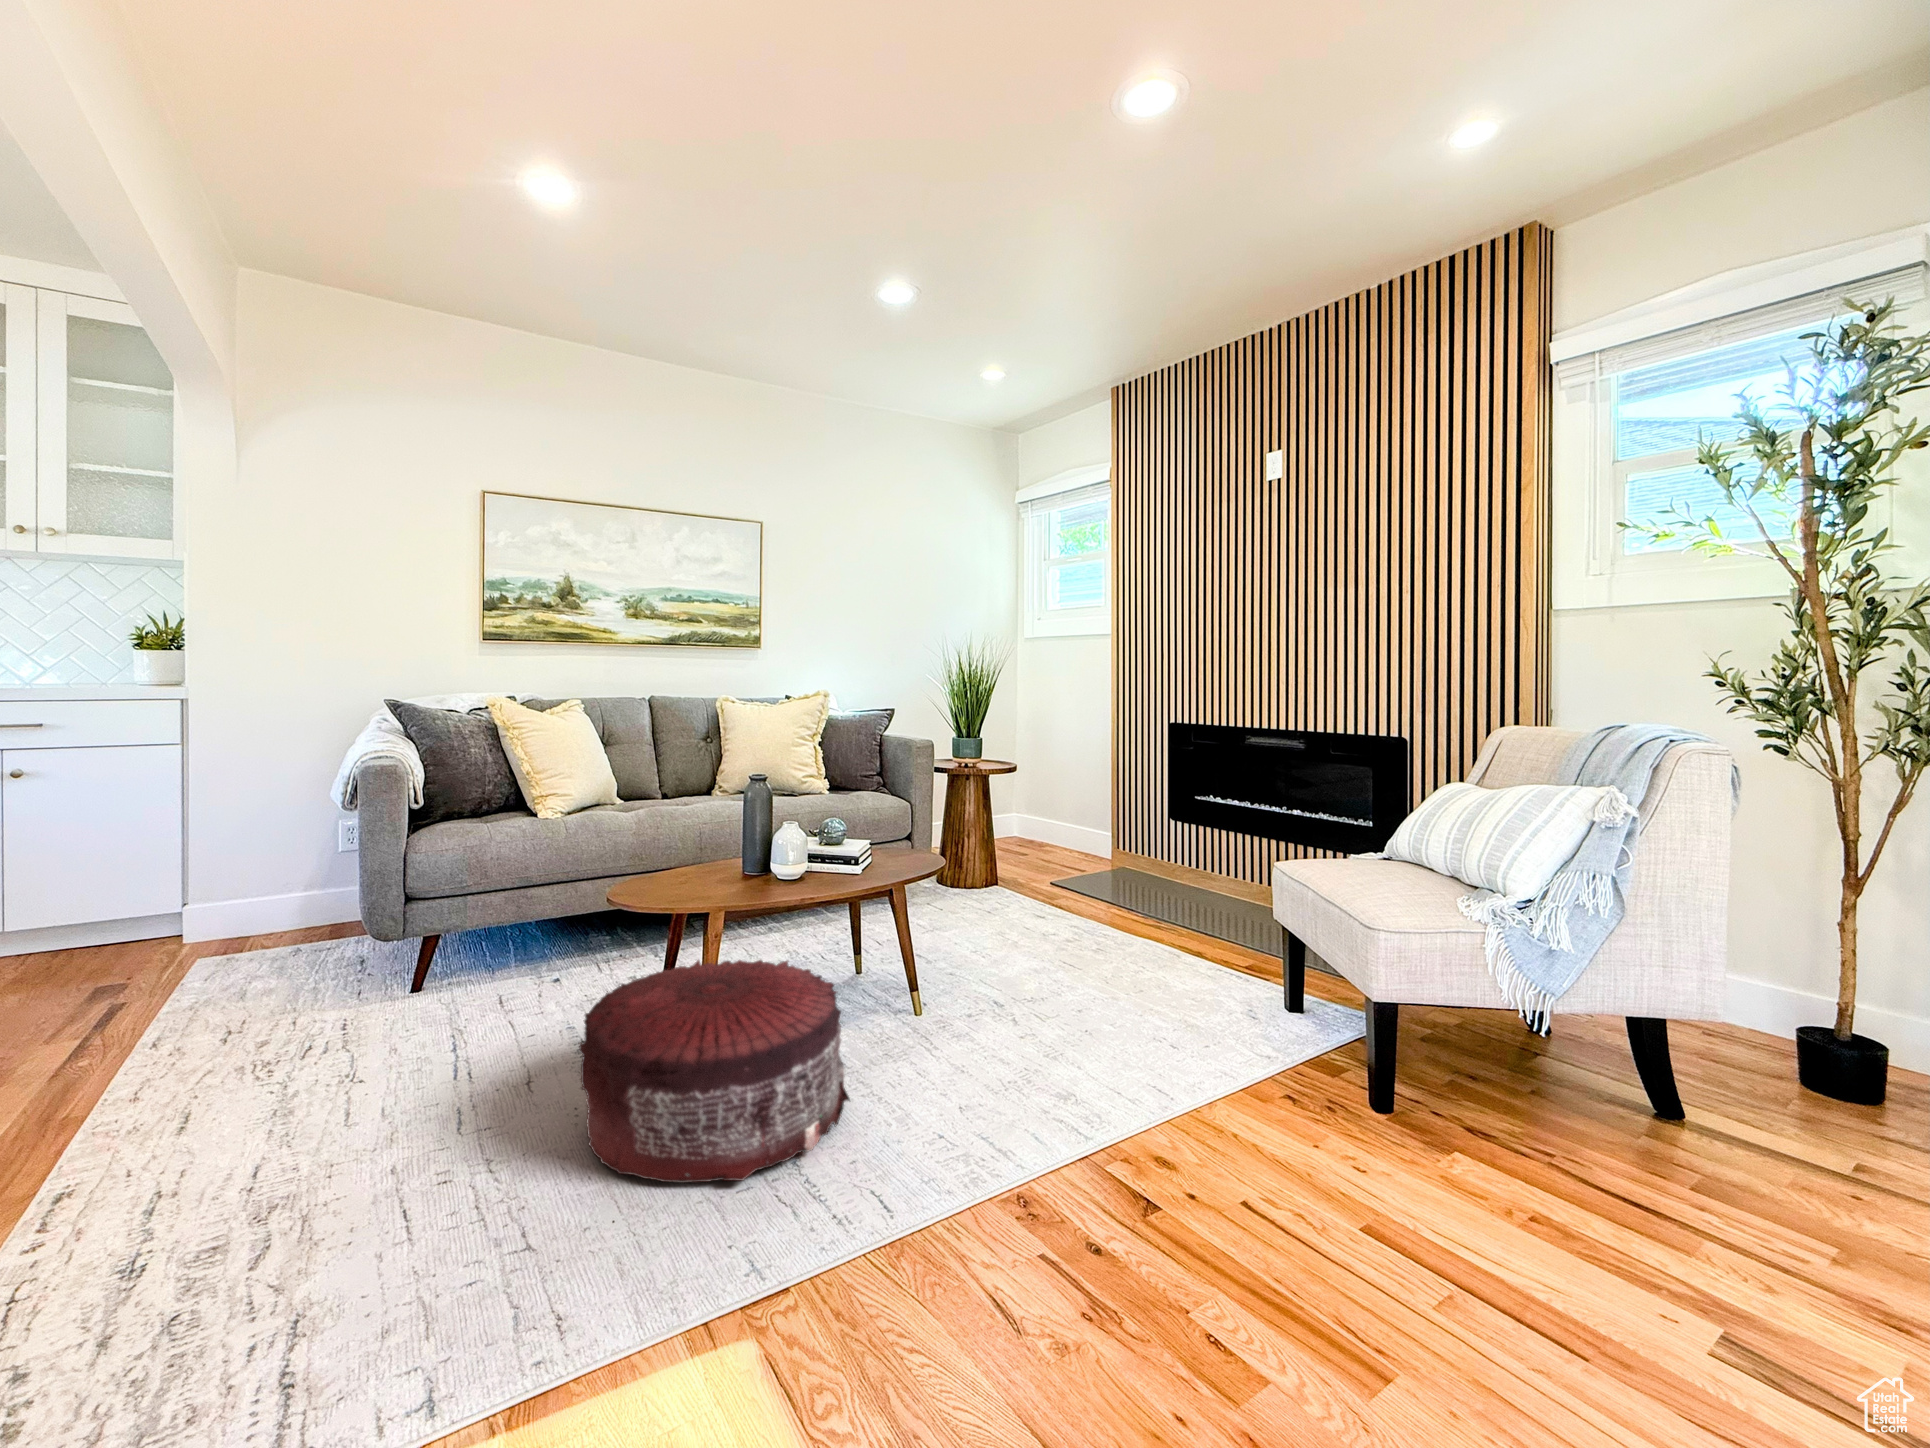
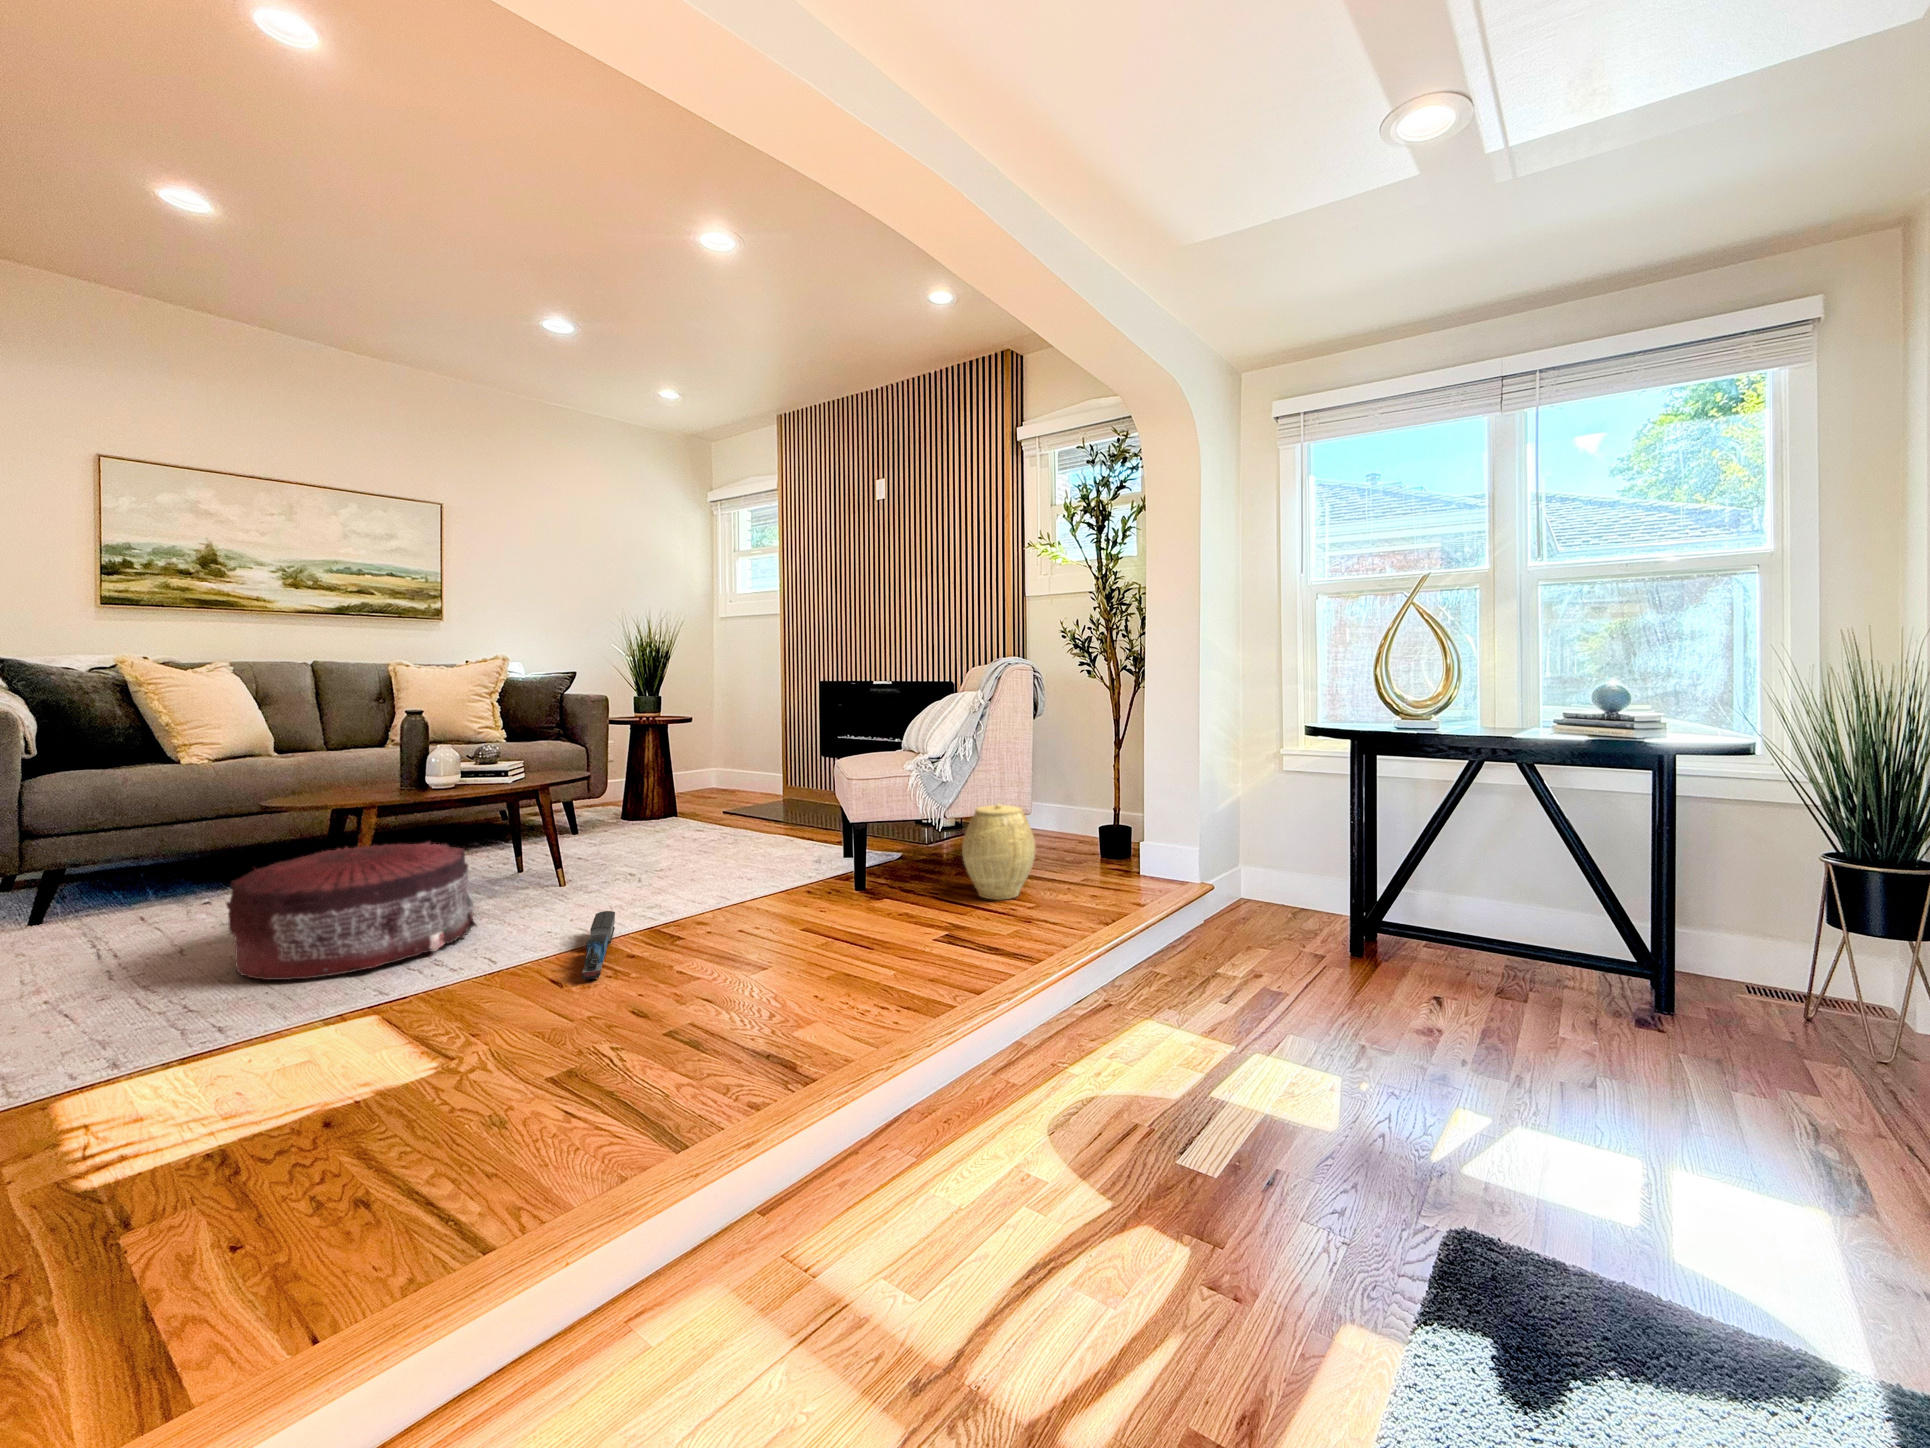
woven basket: none [1606,997,1794,1196] -> present [962,804,1036,900]
toy train: none [1015,1117,1083,1303] -> present [582,911,615,980]

